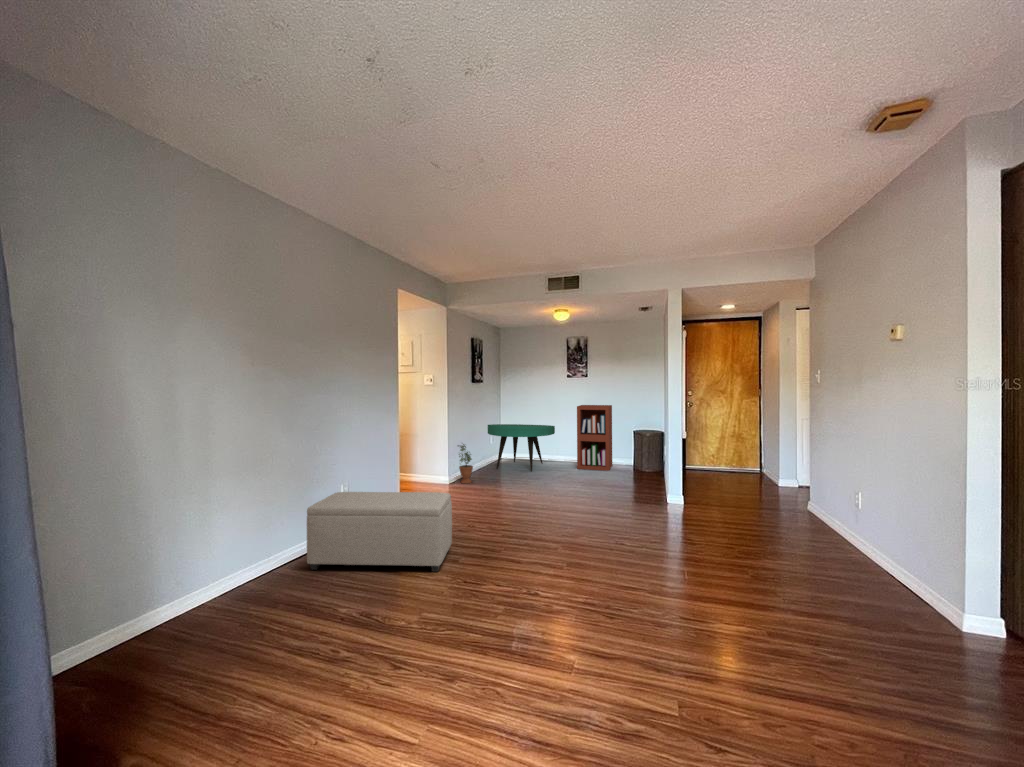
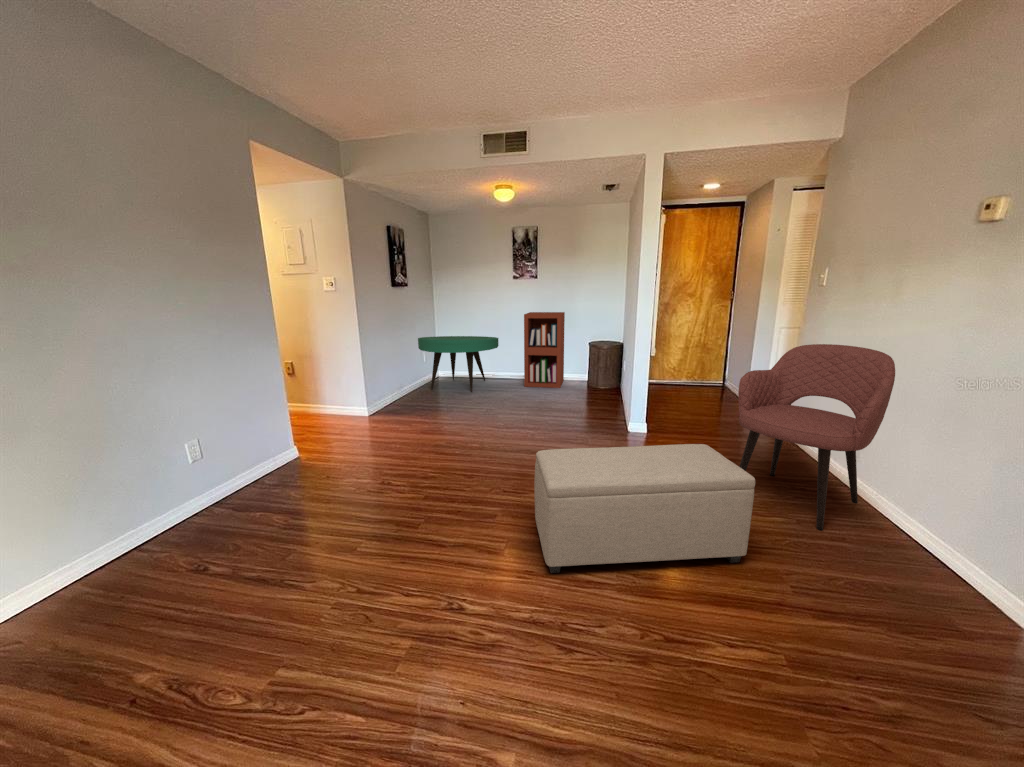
armchair: none [745,429,862,570] -> present [738,344,895,530]
potted plant: present [458,444,473,484] -> none [376,362,398,412]
ottoman: present [307,492,452,572] -> present [534,444,755,573]

